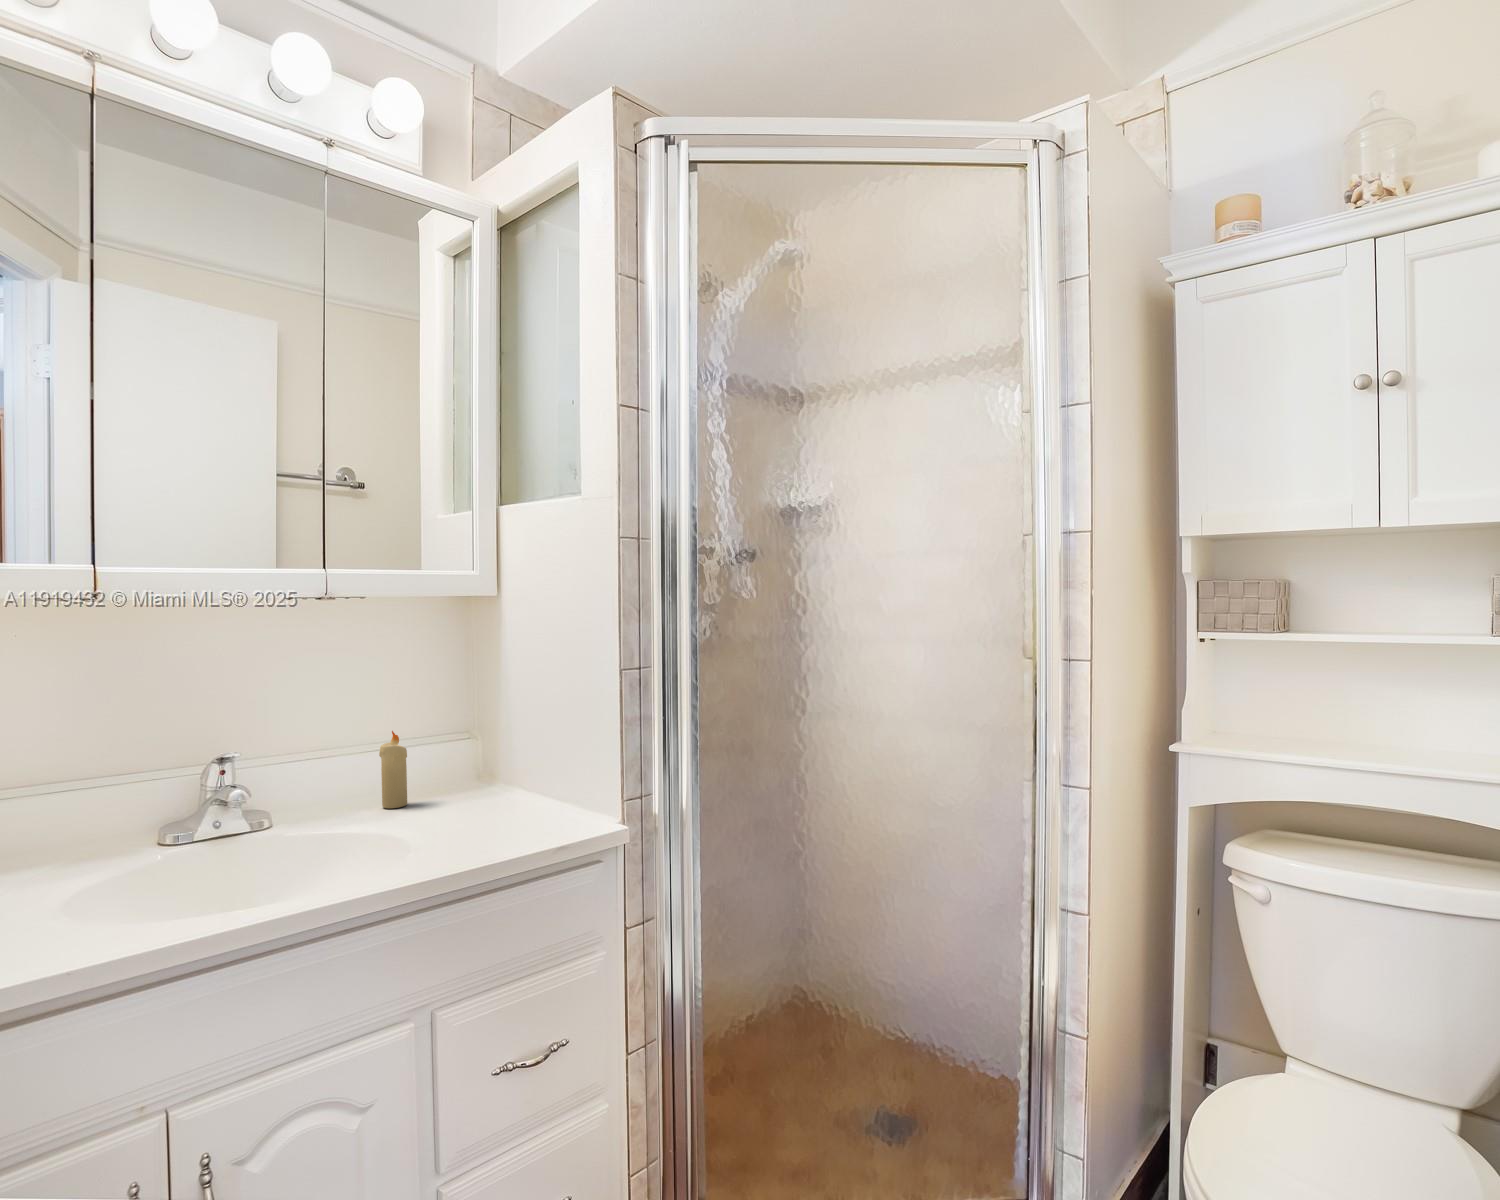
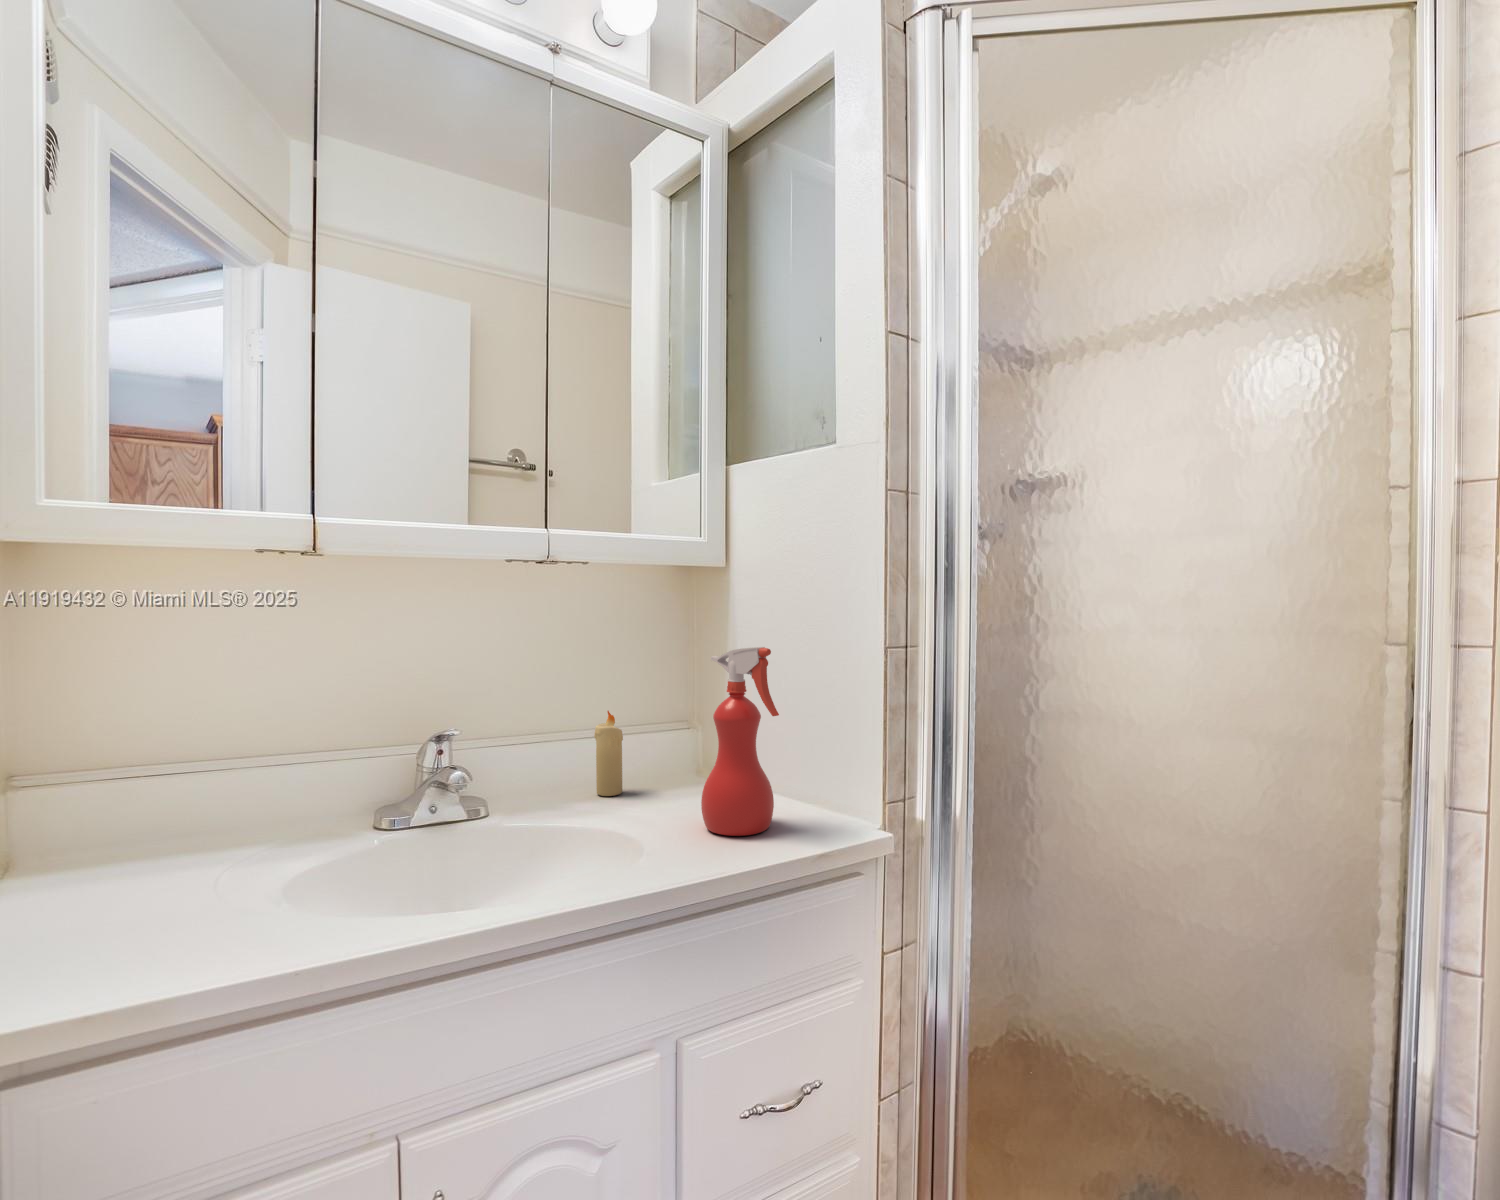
spray bottle: none [465,670,530,834] -> present [701,647,779,836]

